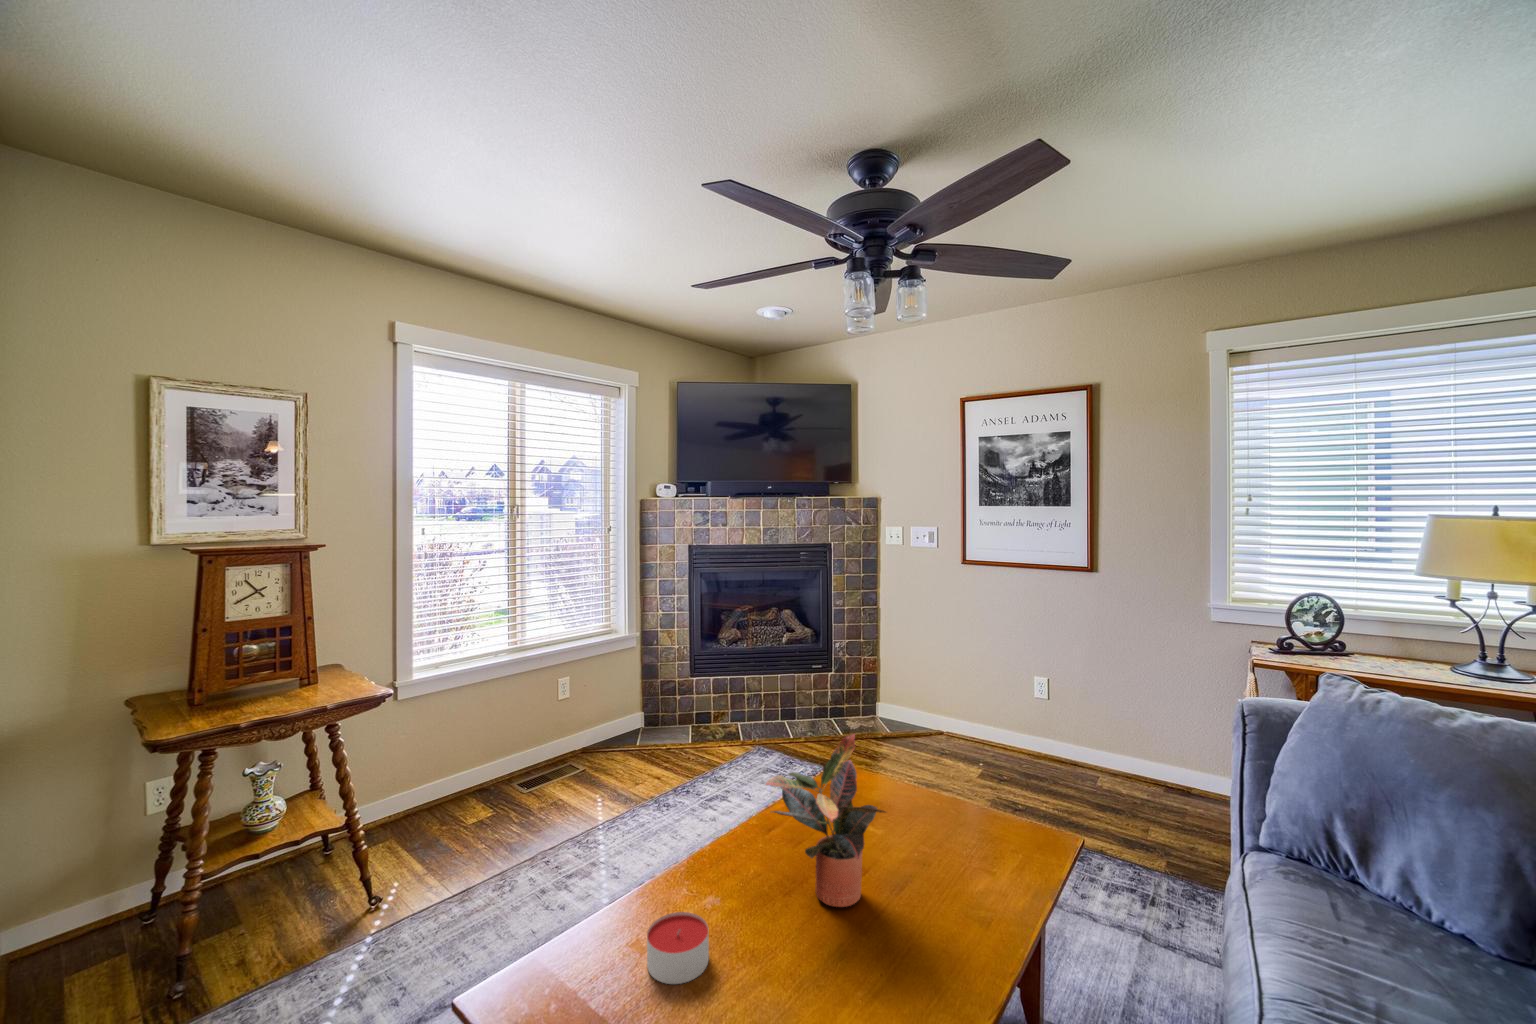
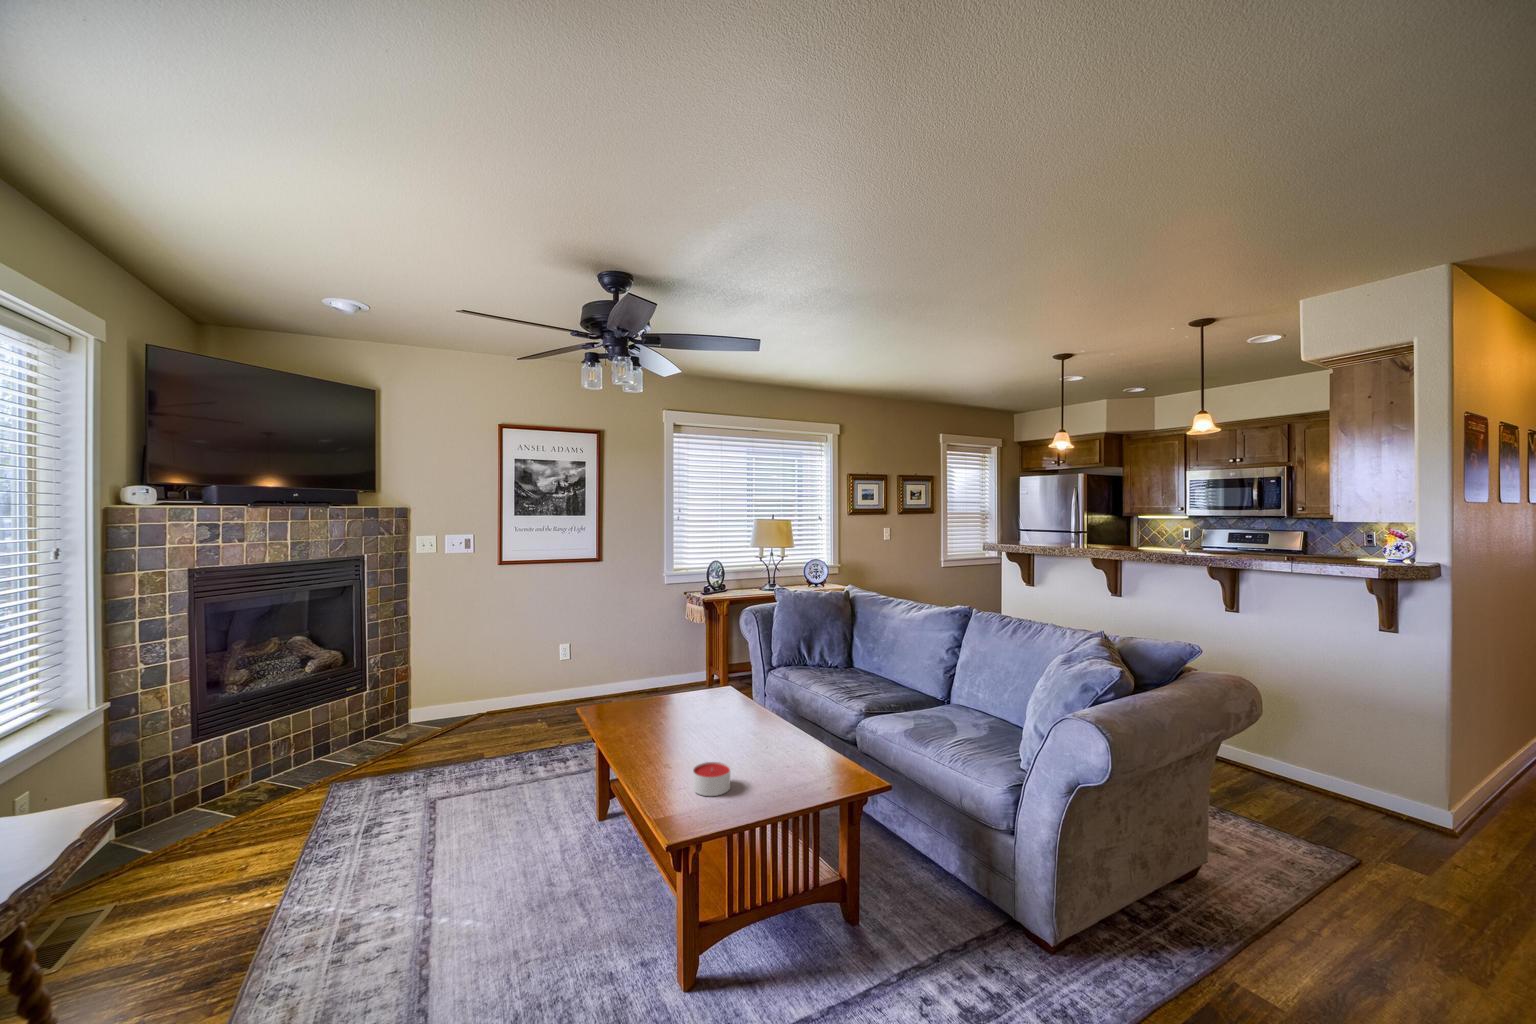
potted plant: present [766,734,885,907] -> none [672,648,749,746]

